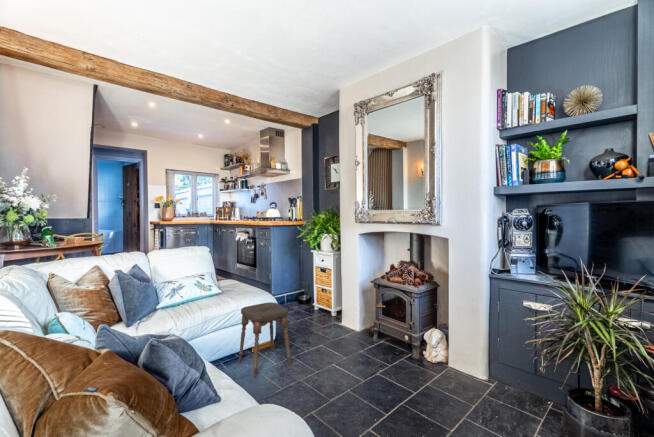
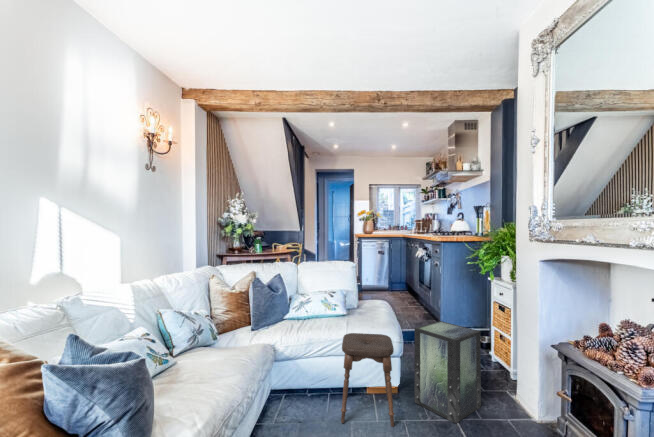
storage box: none [290,285,328,349] -> present [415,321,481,423]

